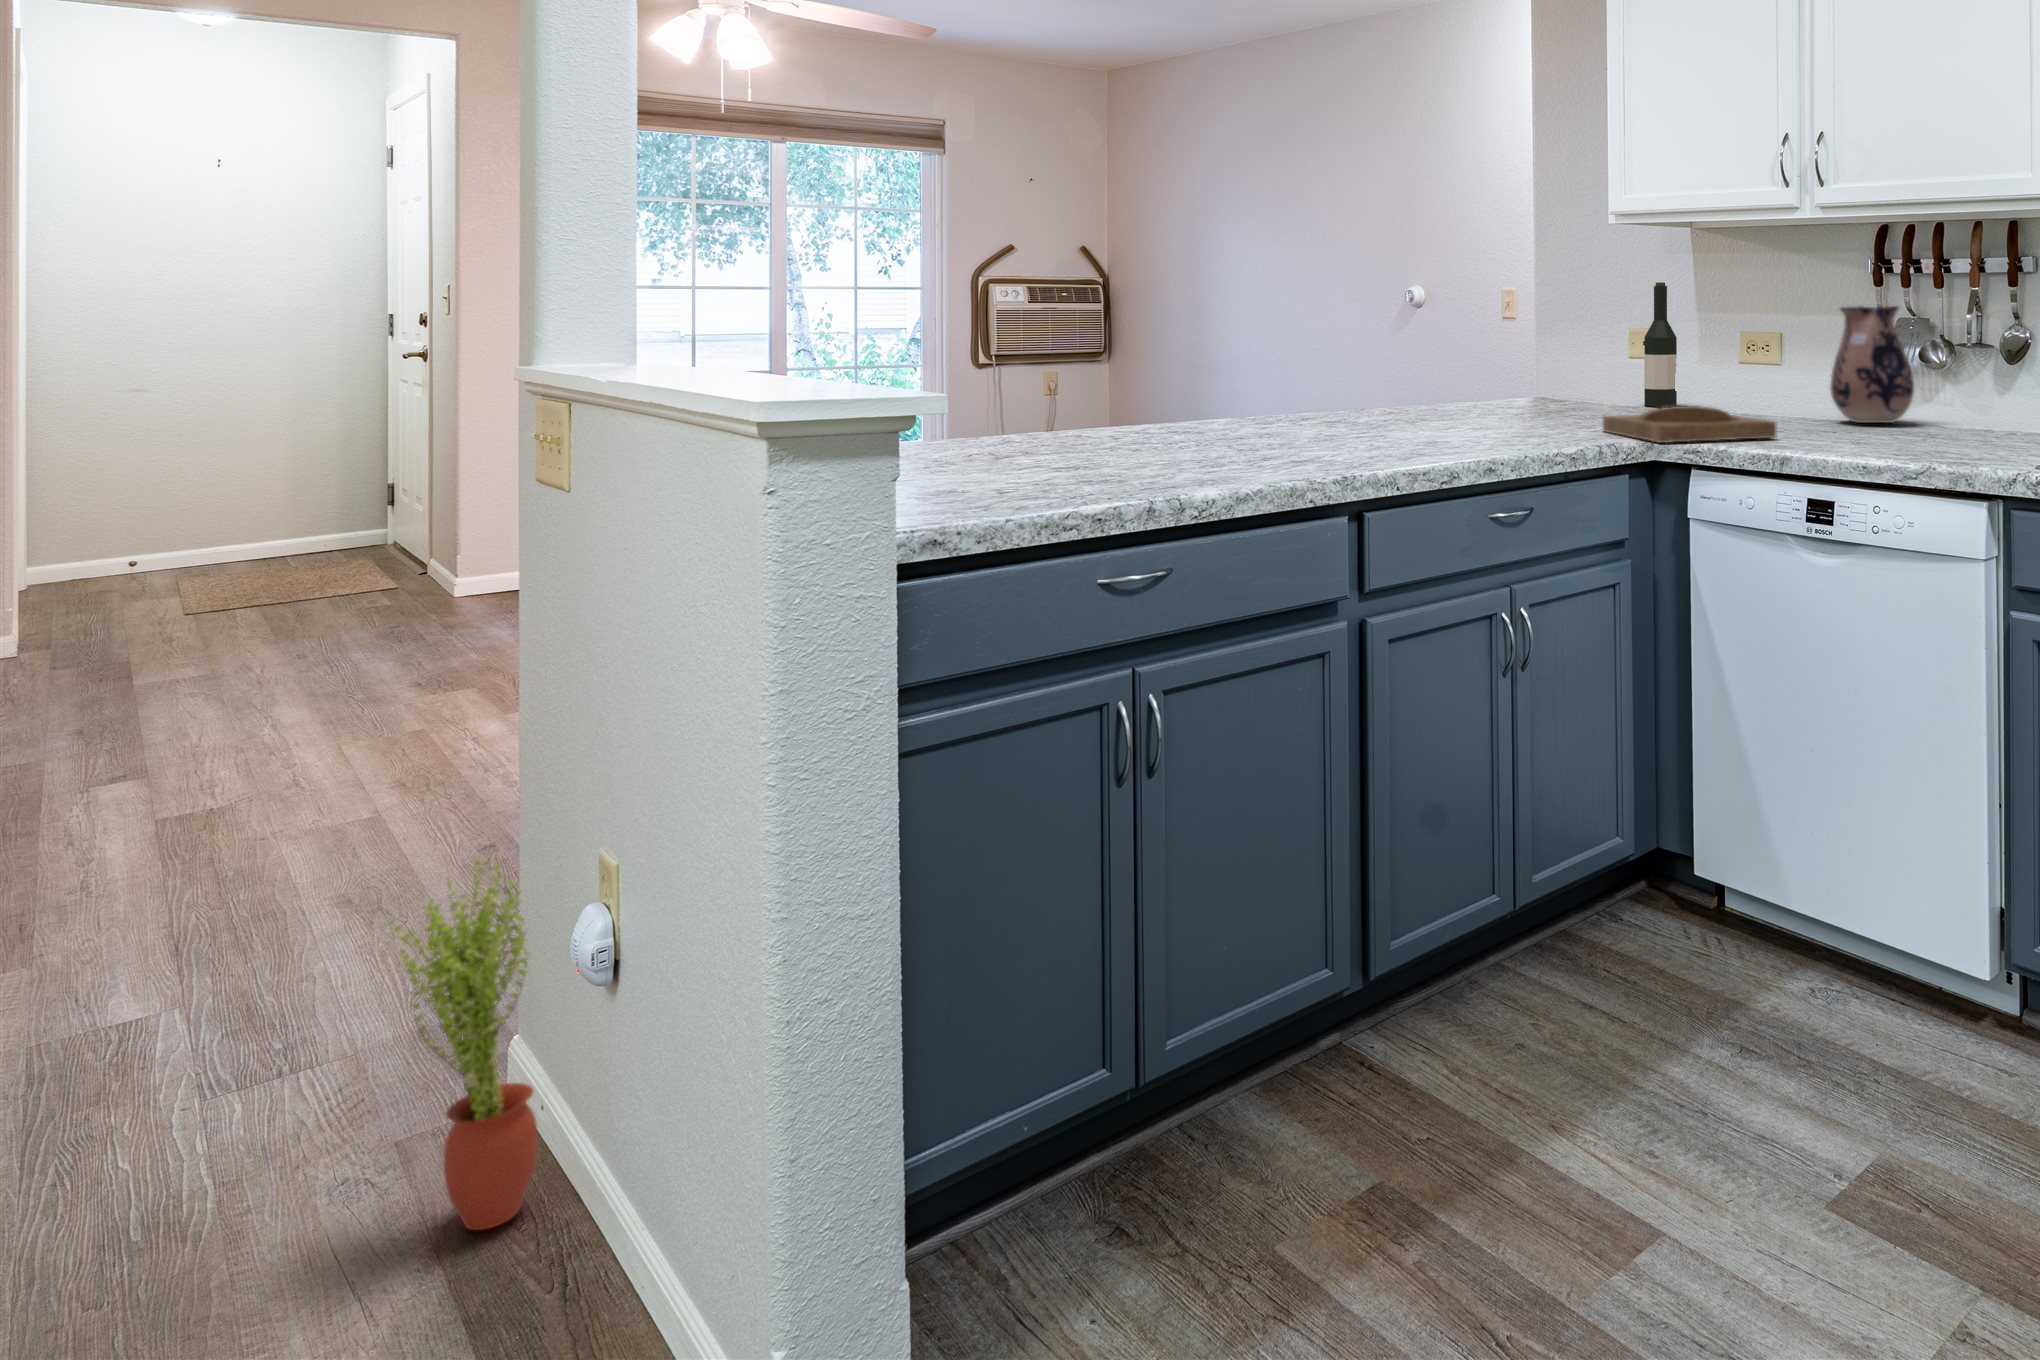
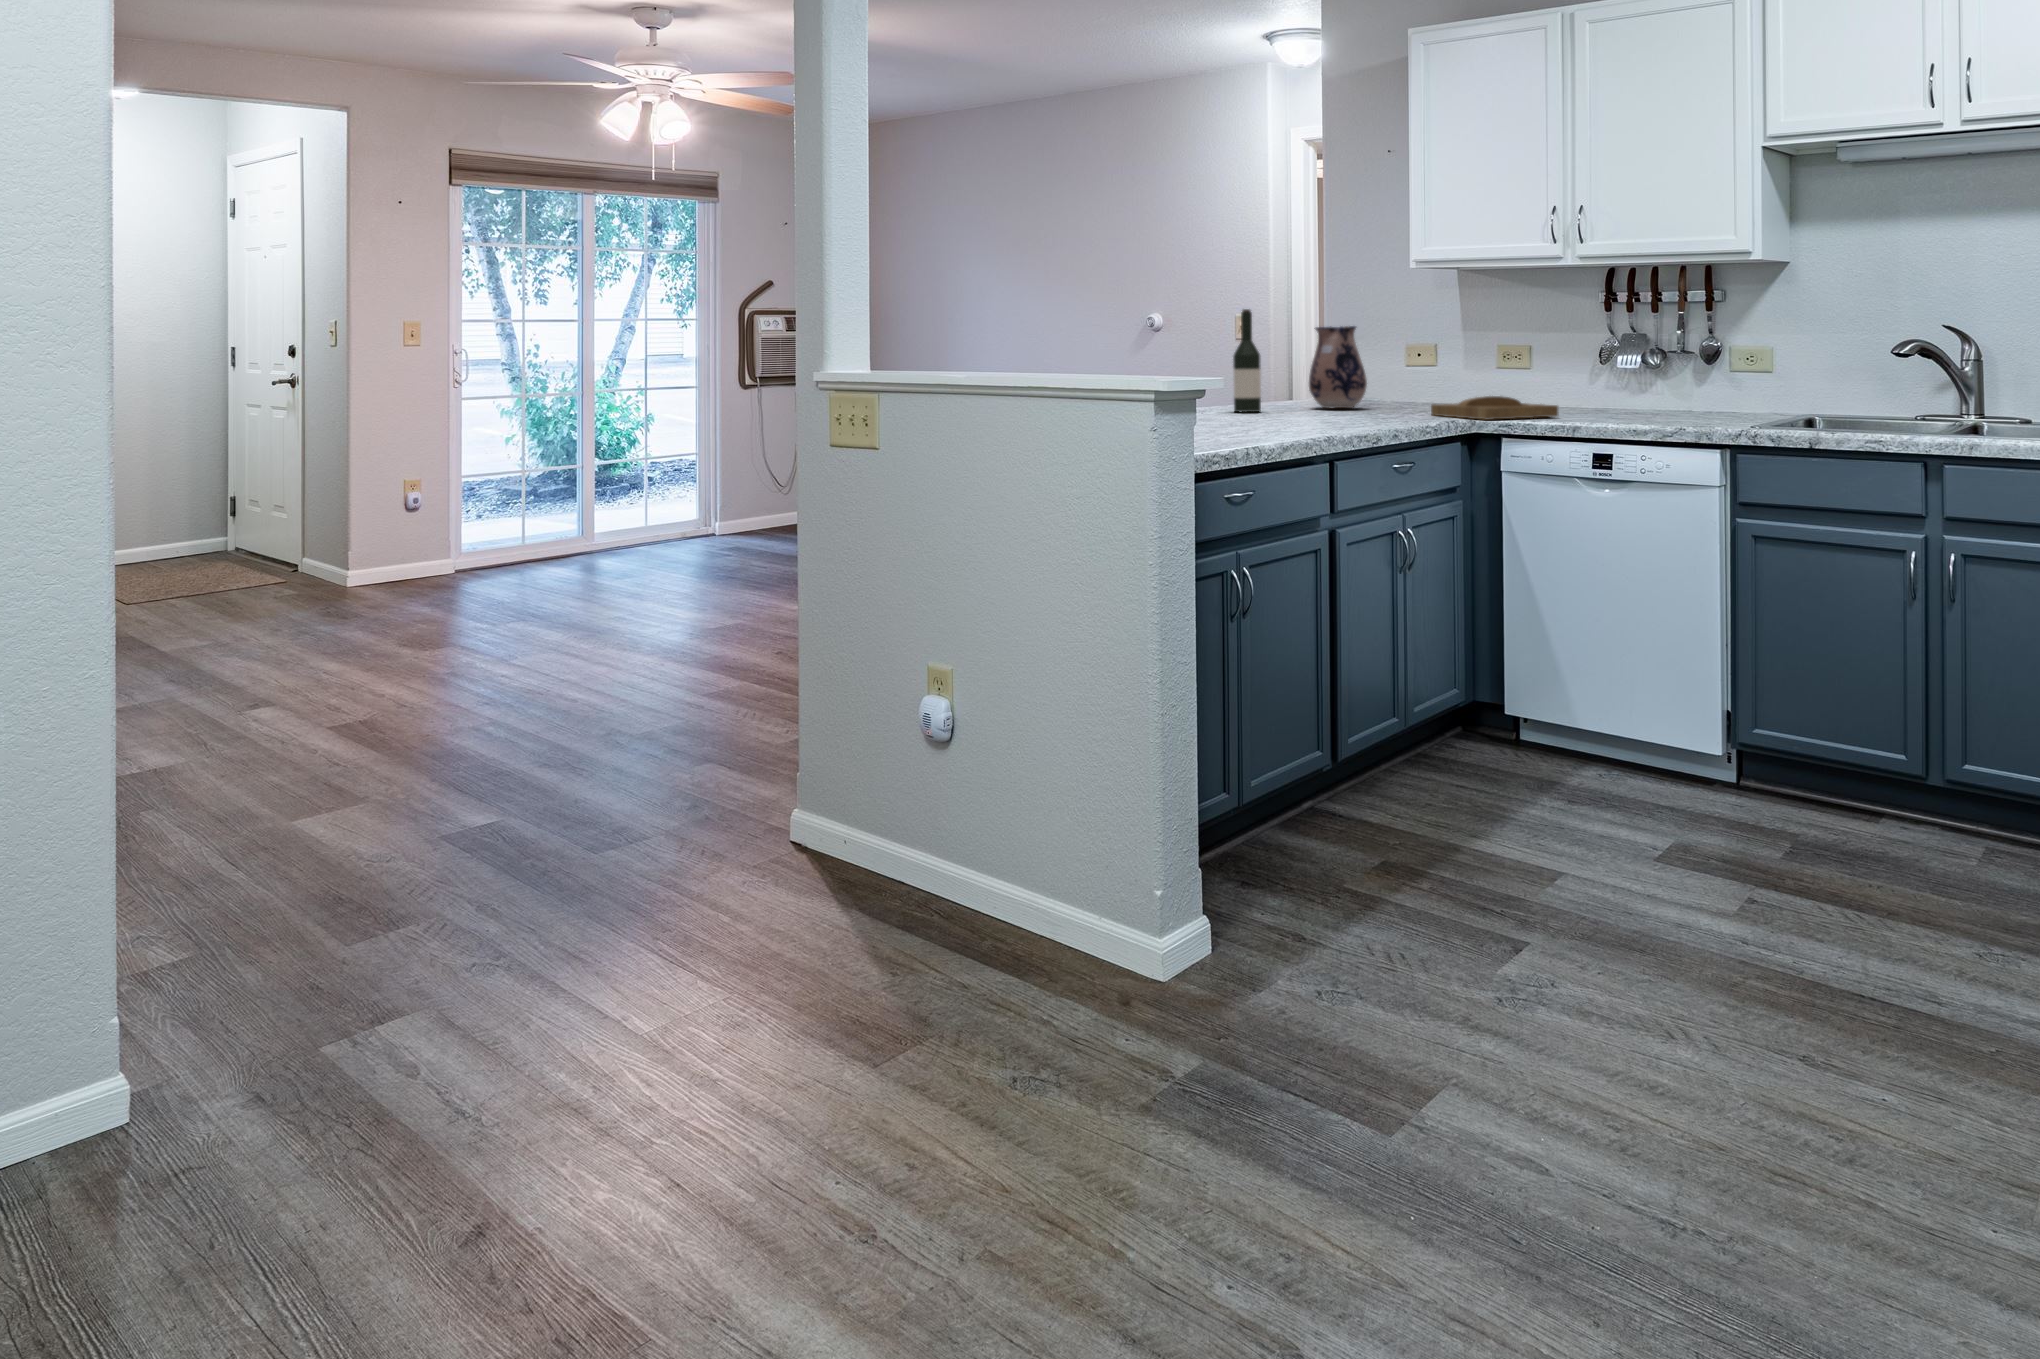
wine bottle: present [1644,282,1677,407] -> present [1233,309,1261,412]
ceramic pitcher: present [1830,306,1915,423] -> present [1309,326,1367,409]
potted plant: present [390,856,538,1230] -> none [793,674,876,897]

